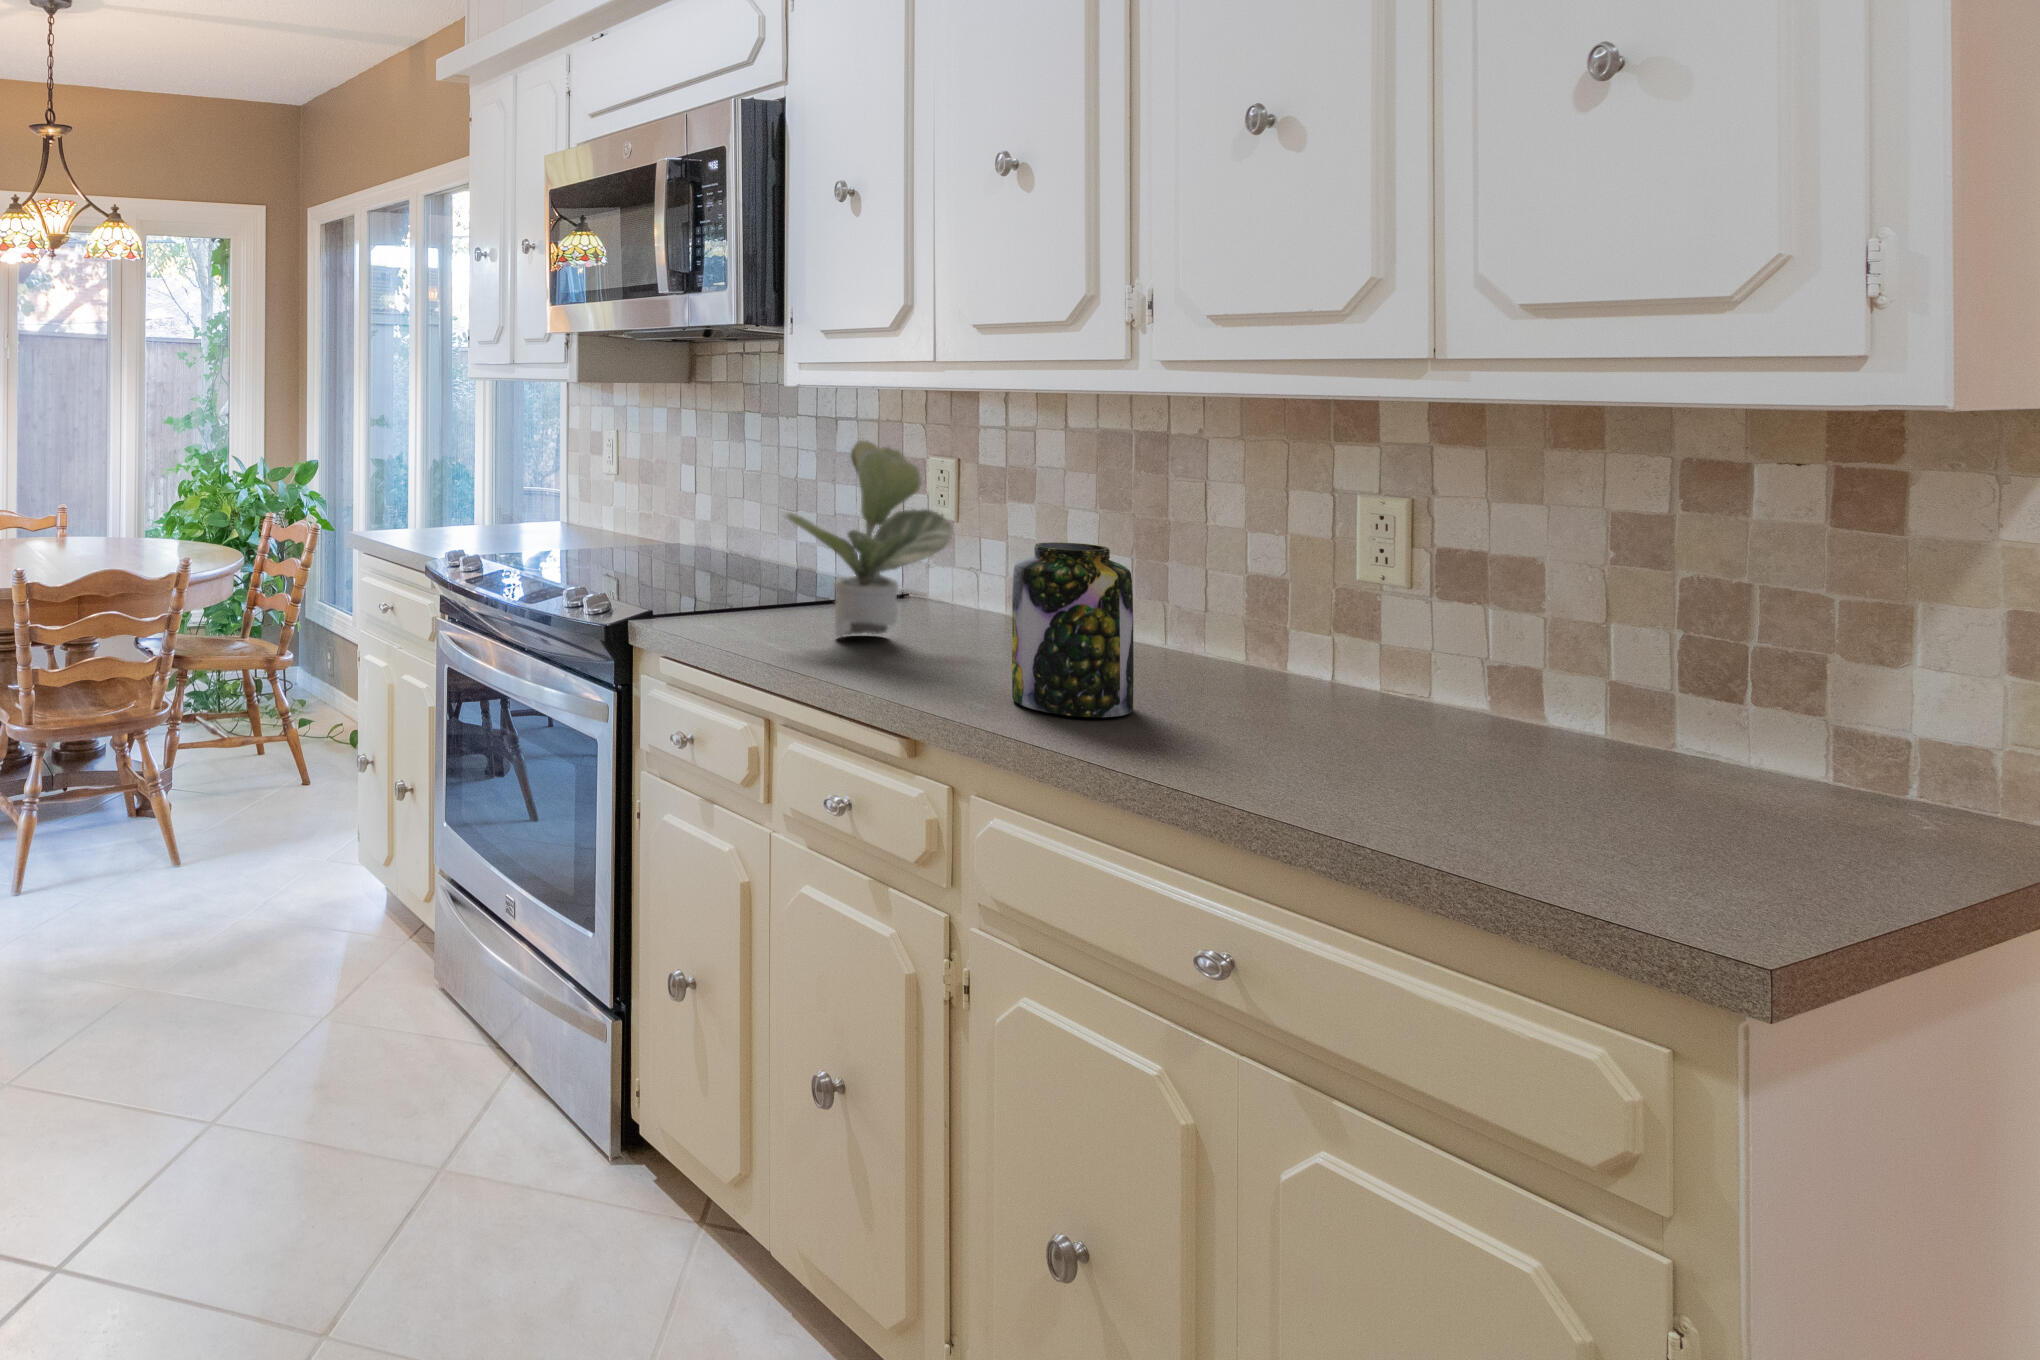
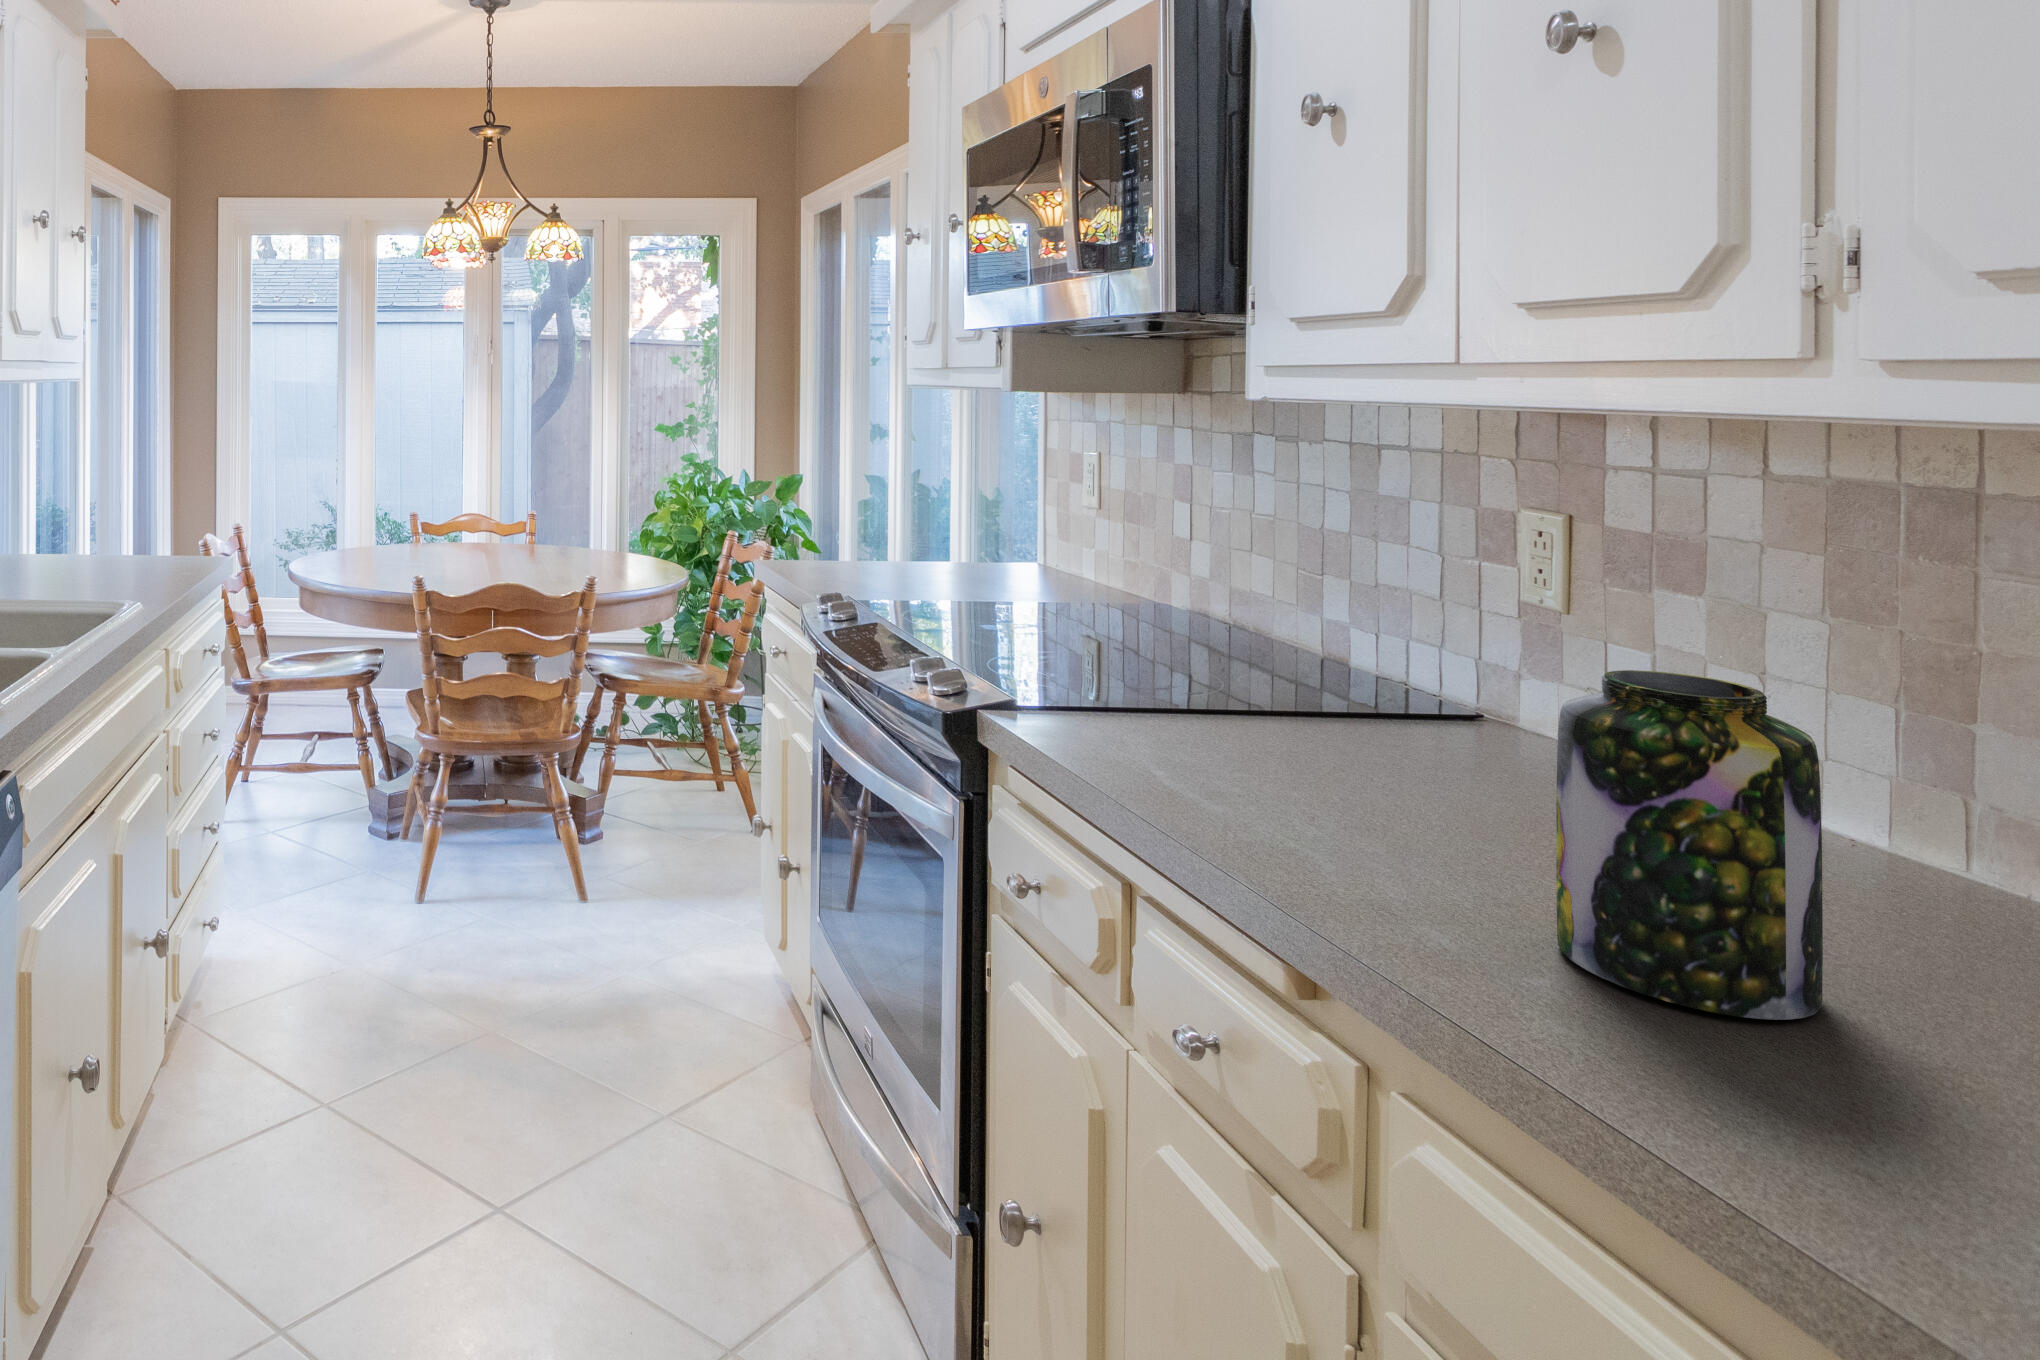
potted plant: present [786,441,953,637] -> none [1196,474,1489,773]

